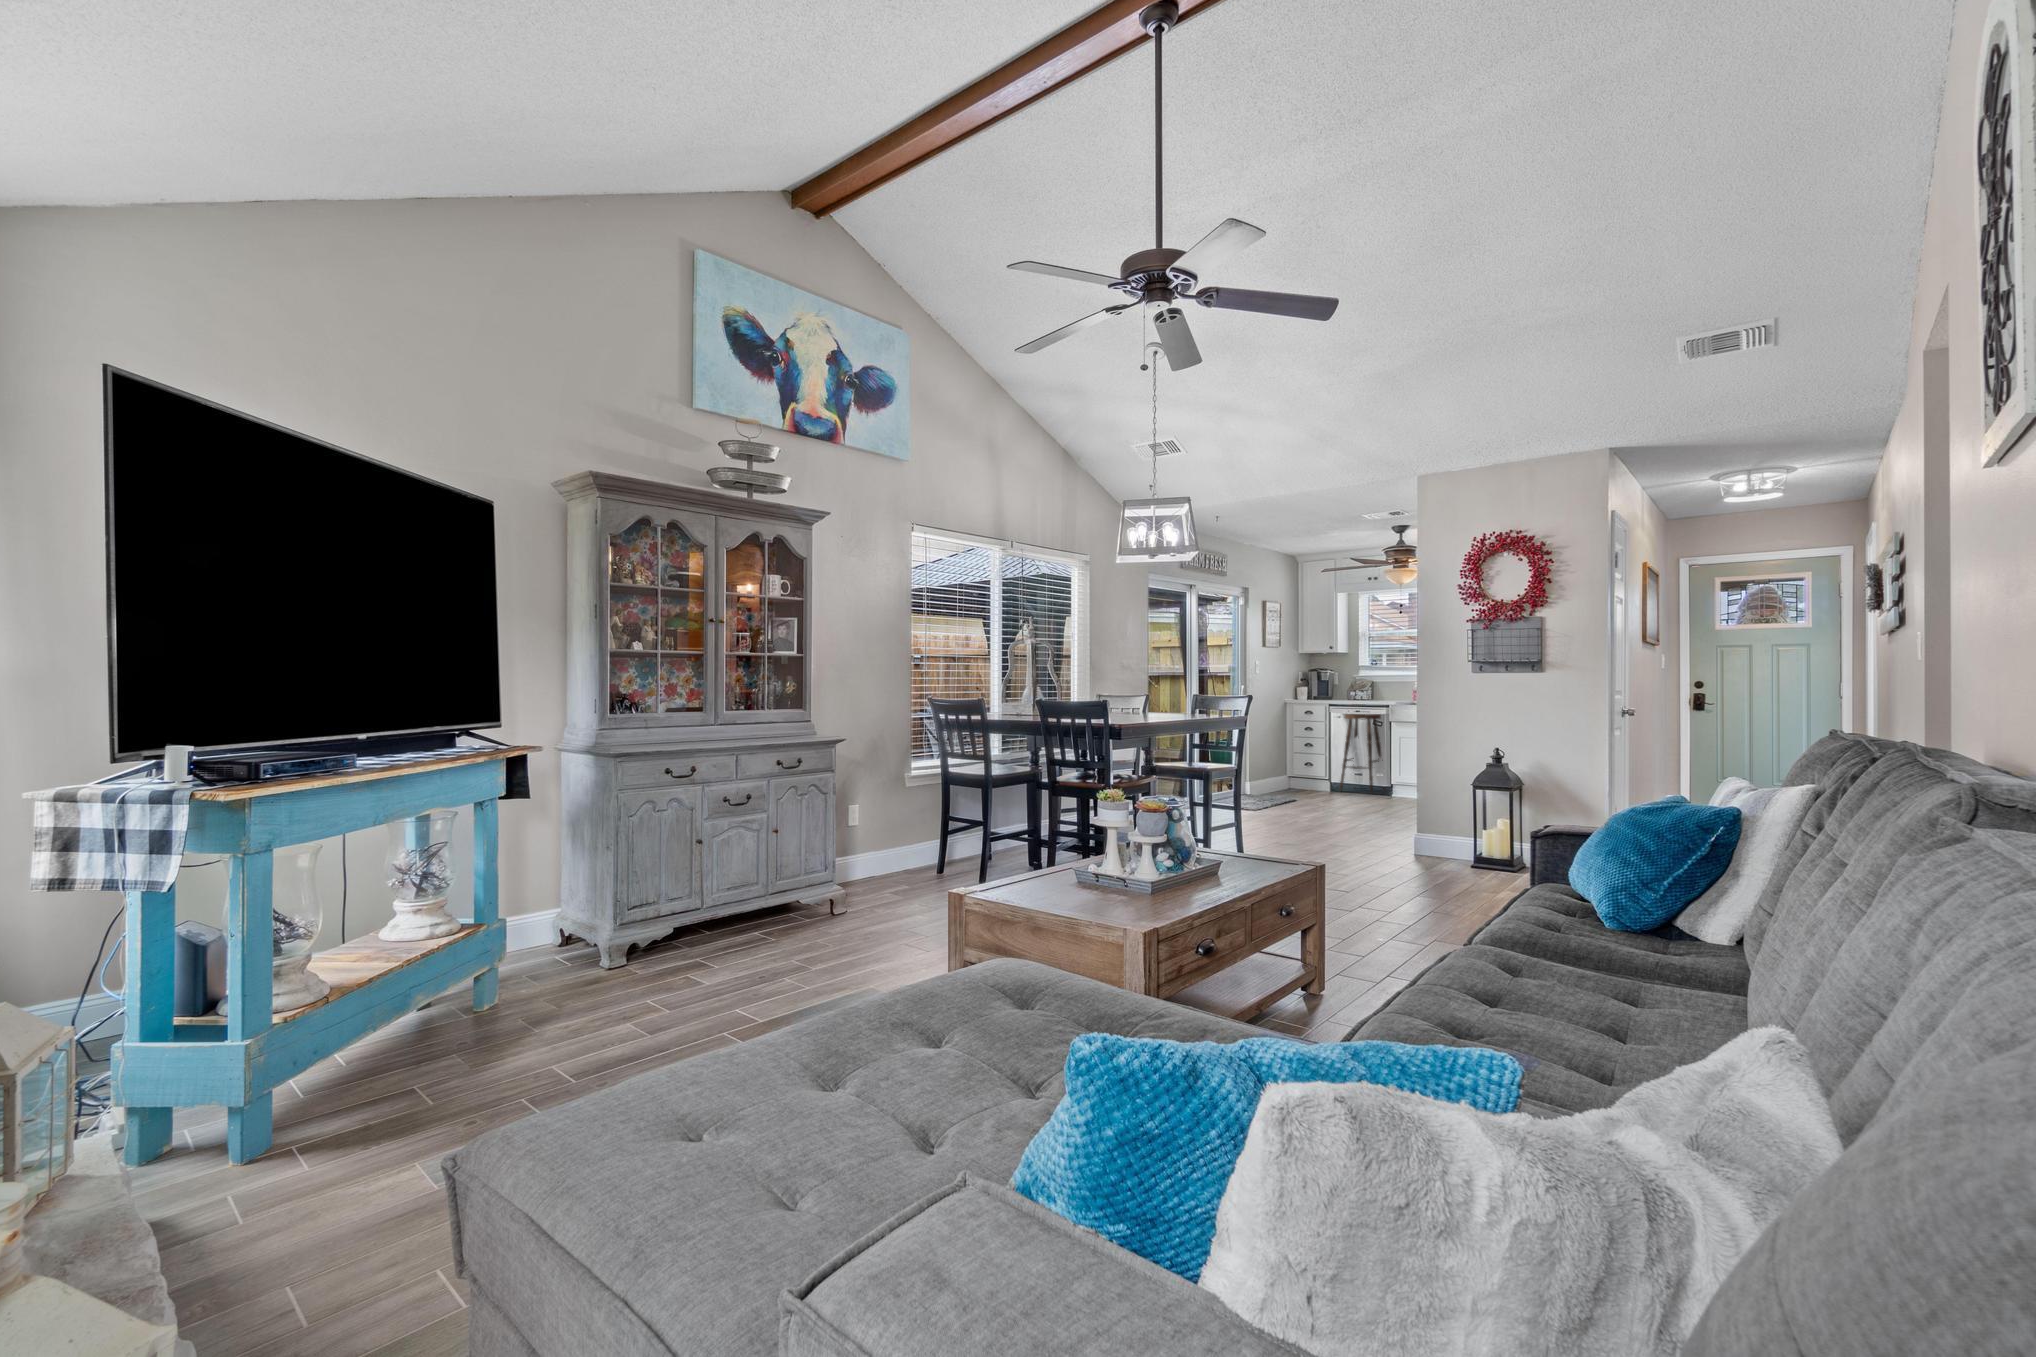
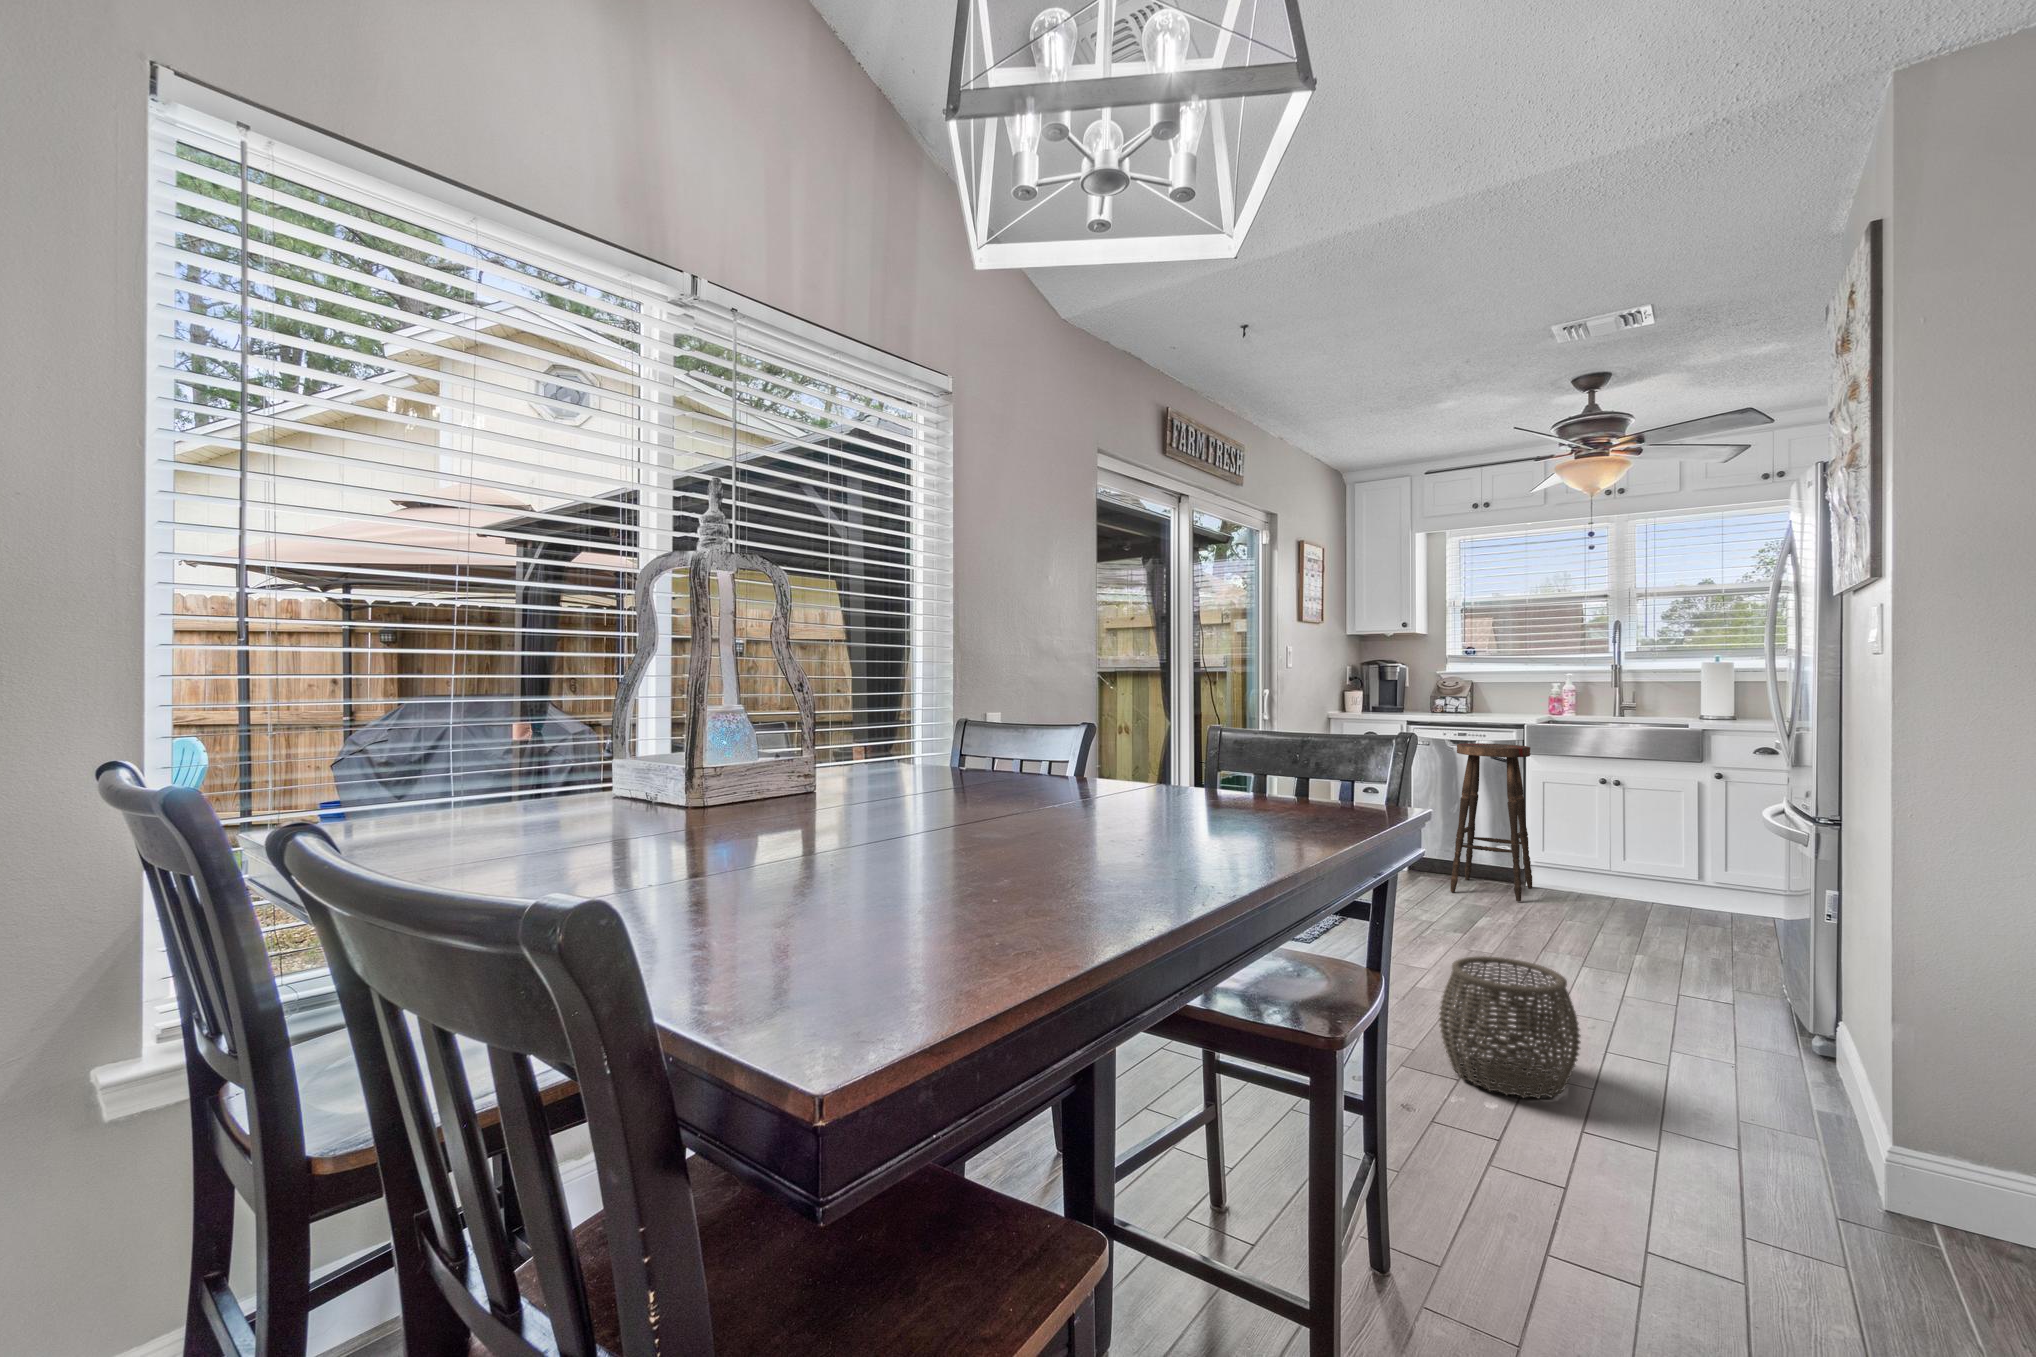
woven basket: none [1280,783,1328,826] -> present [1439,956,1581,1099]

